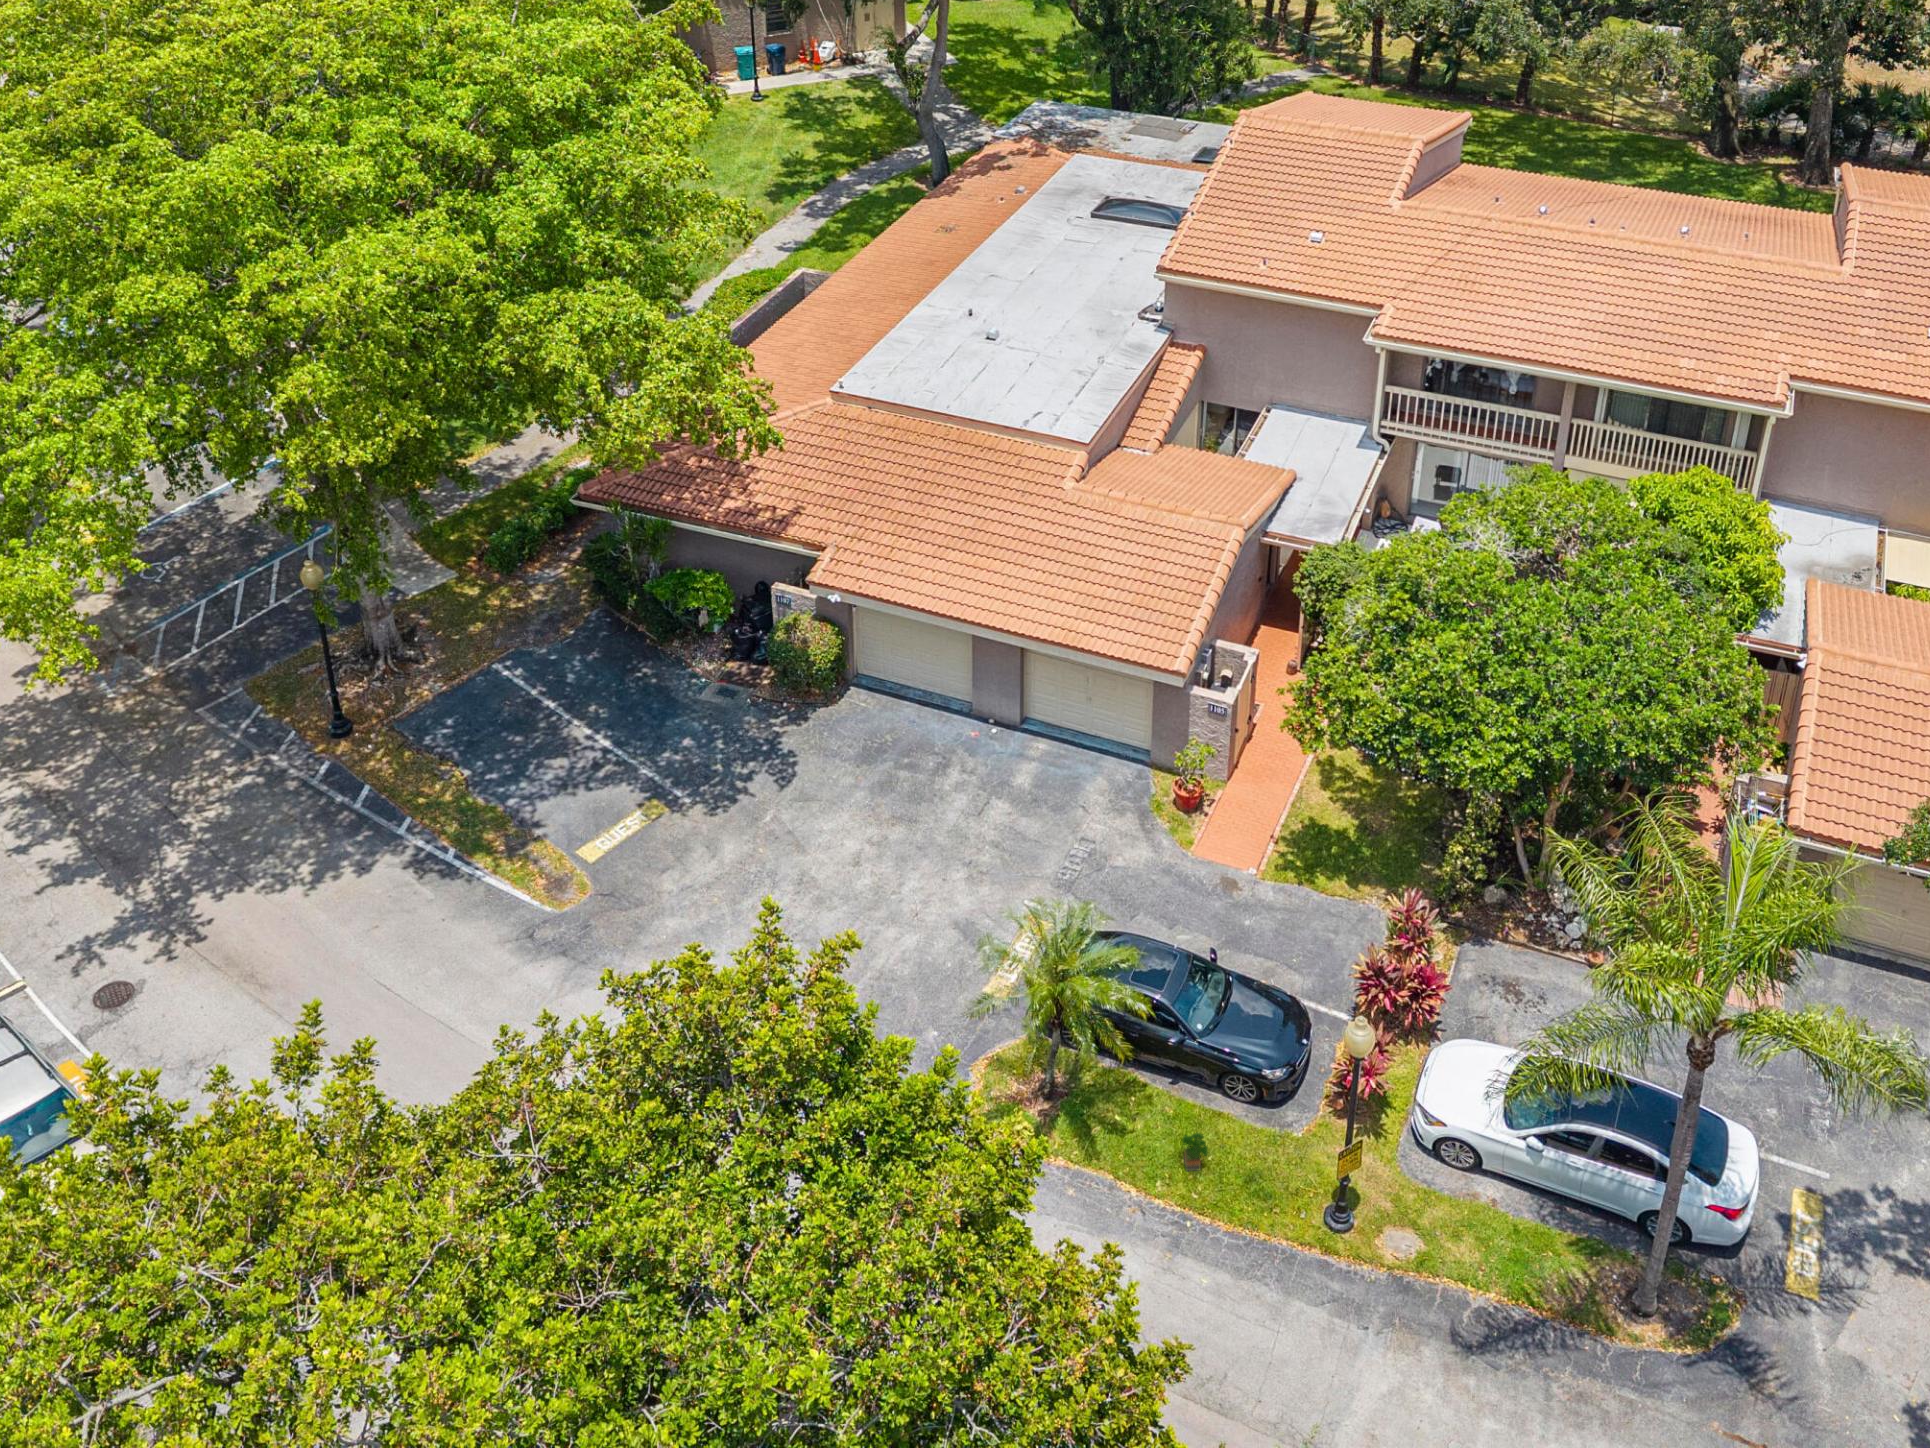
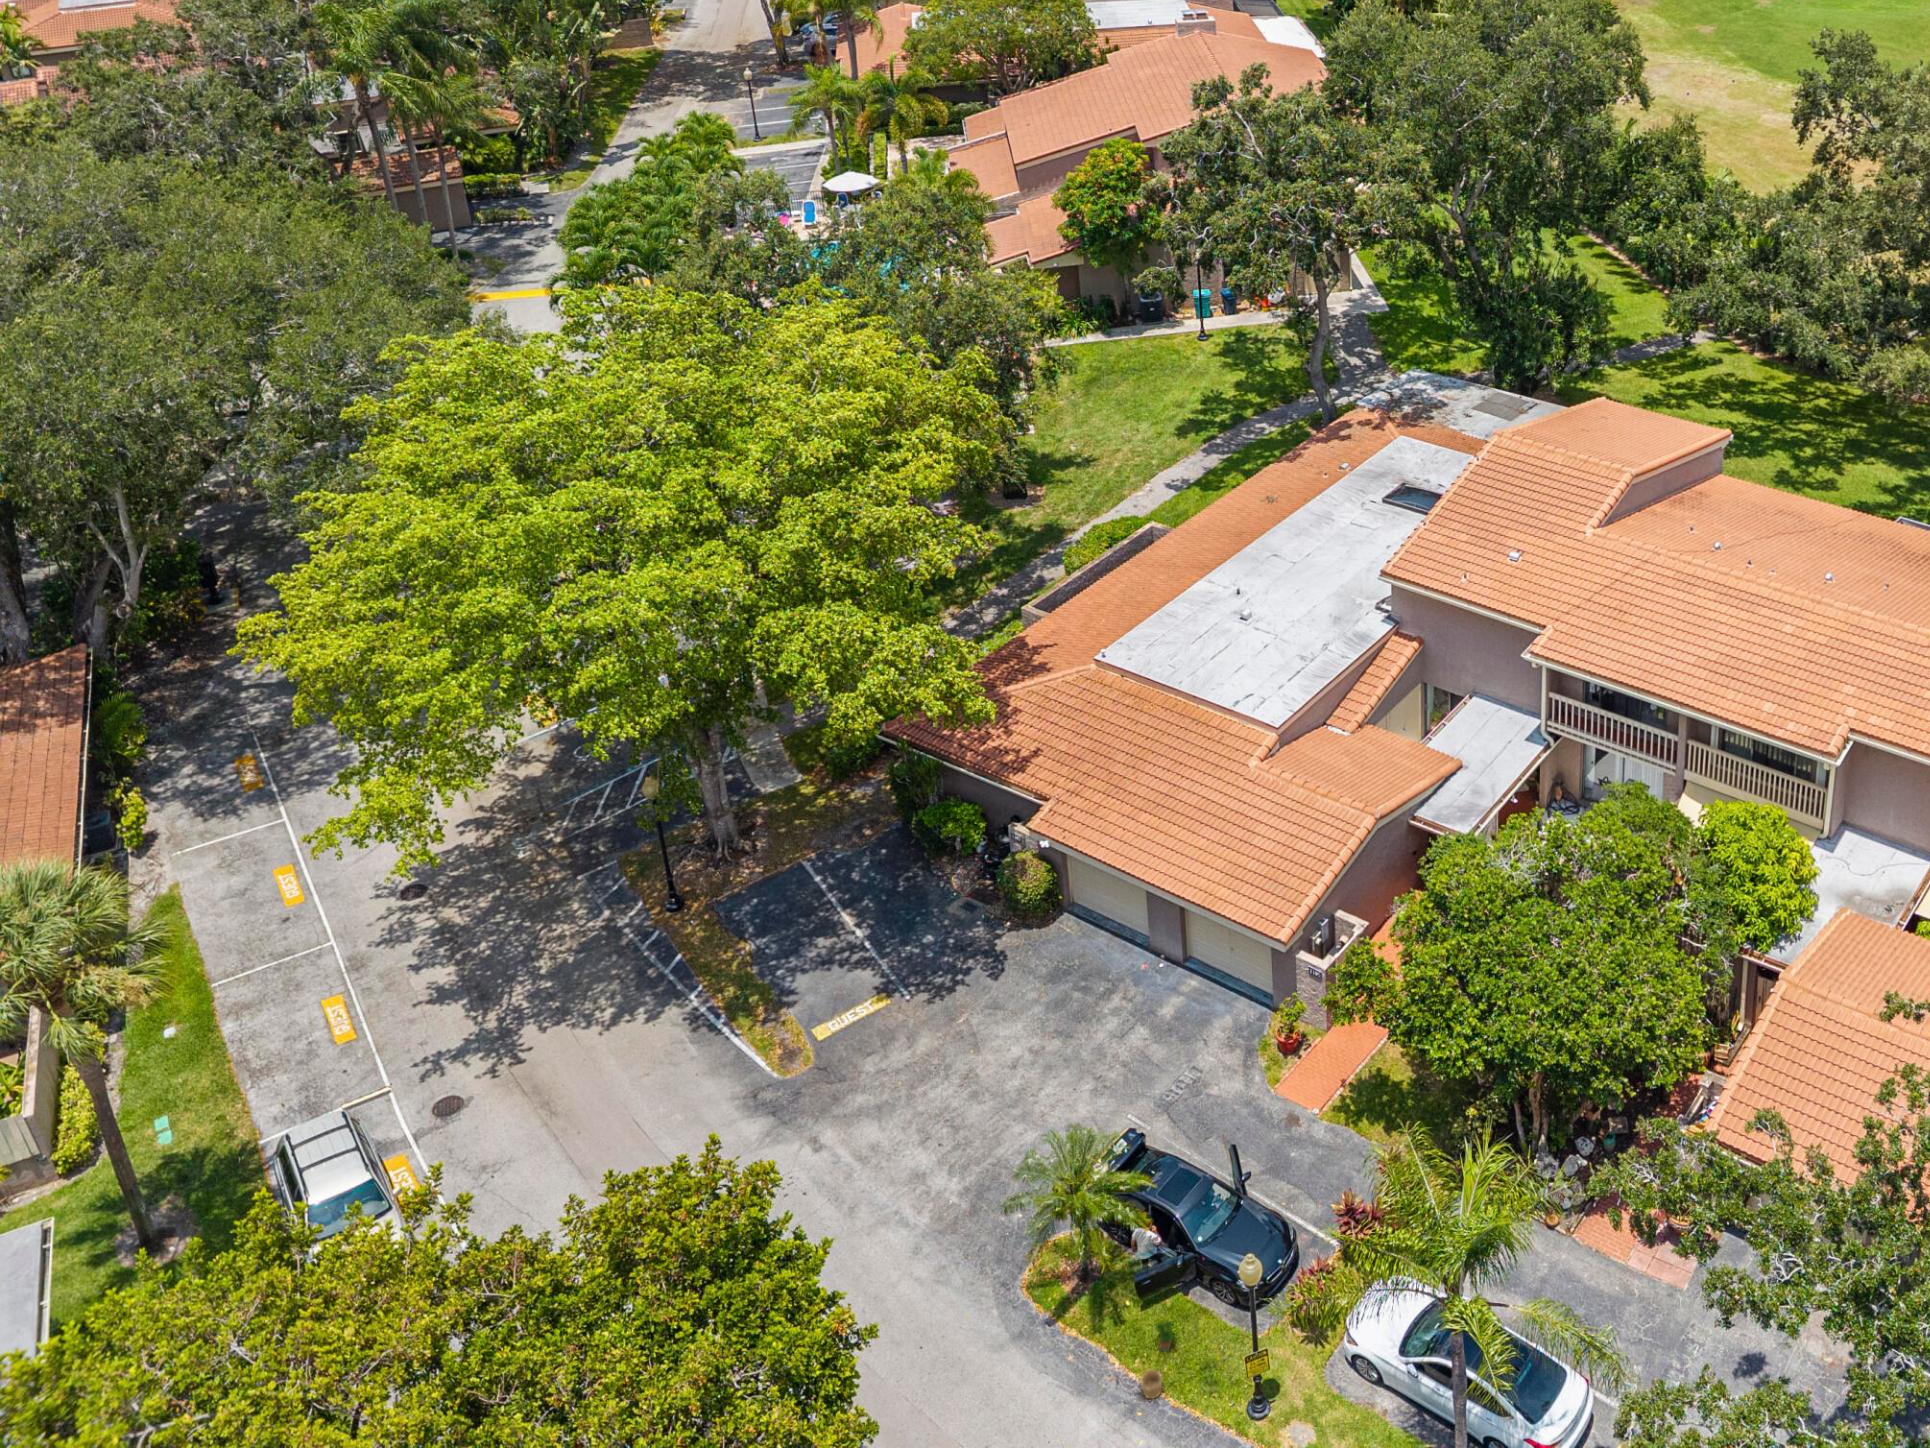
wooden bucket: none [1186,1193,1214,1230] -> present [1141,1370,1162,1399]

